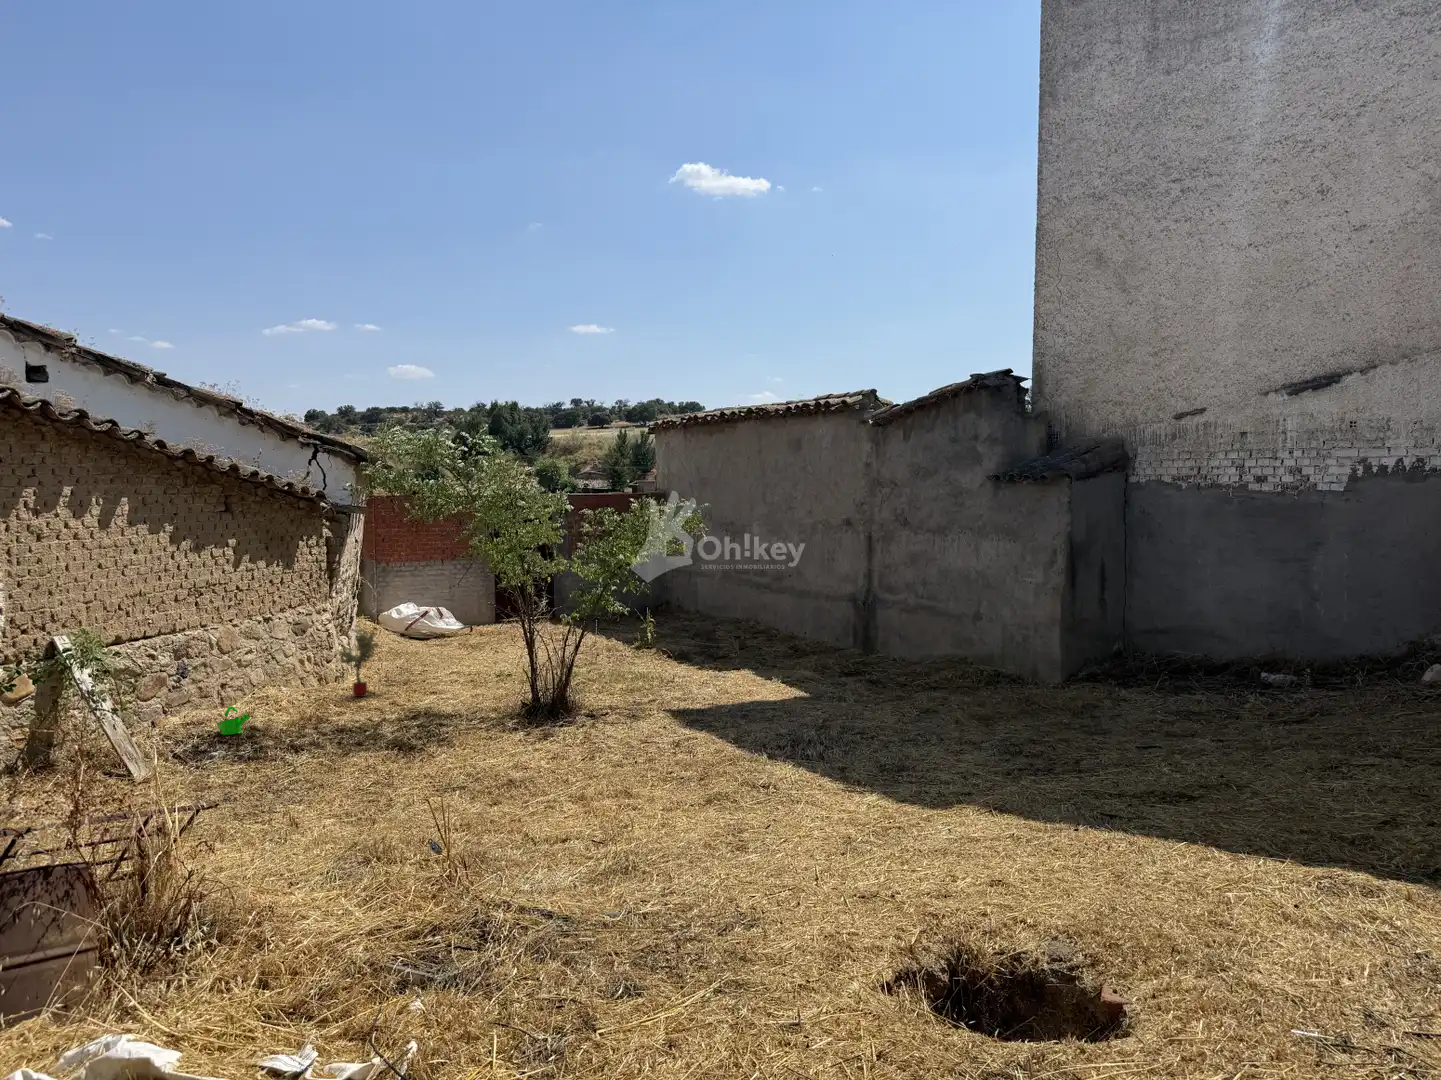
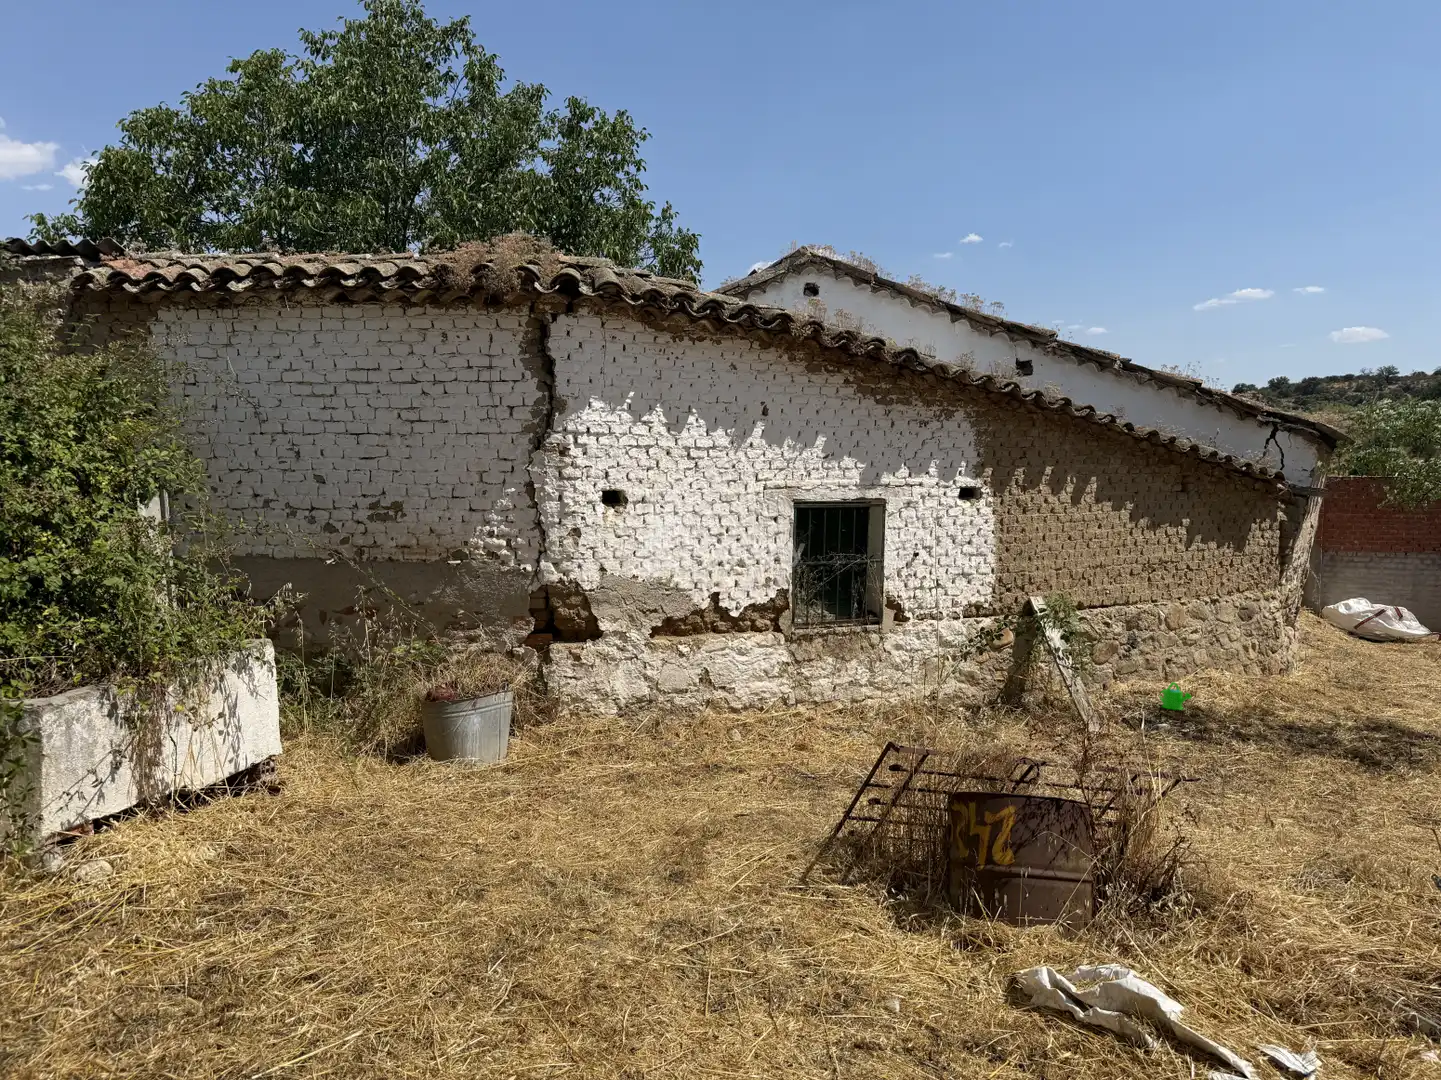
potted tree: present [336,625,378,697] -> none [1281,617,1335,695]

